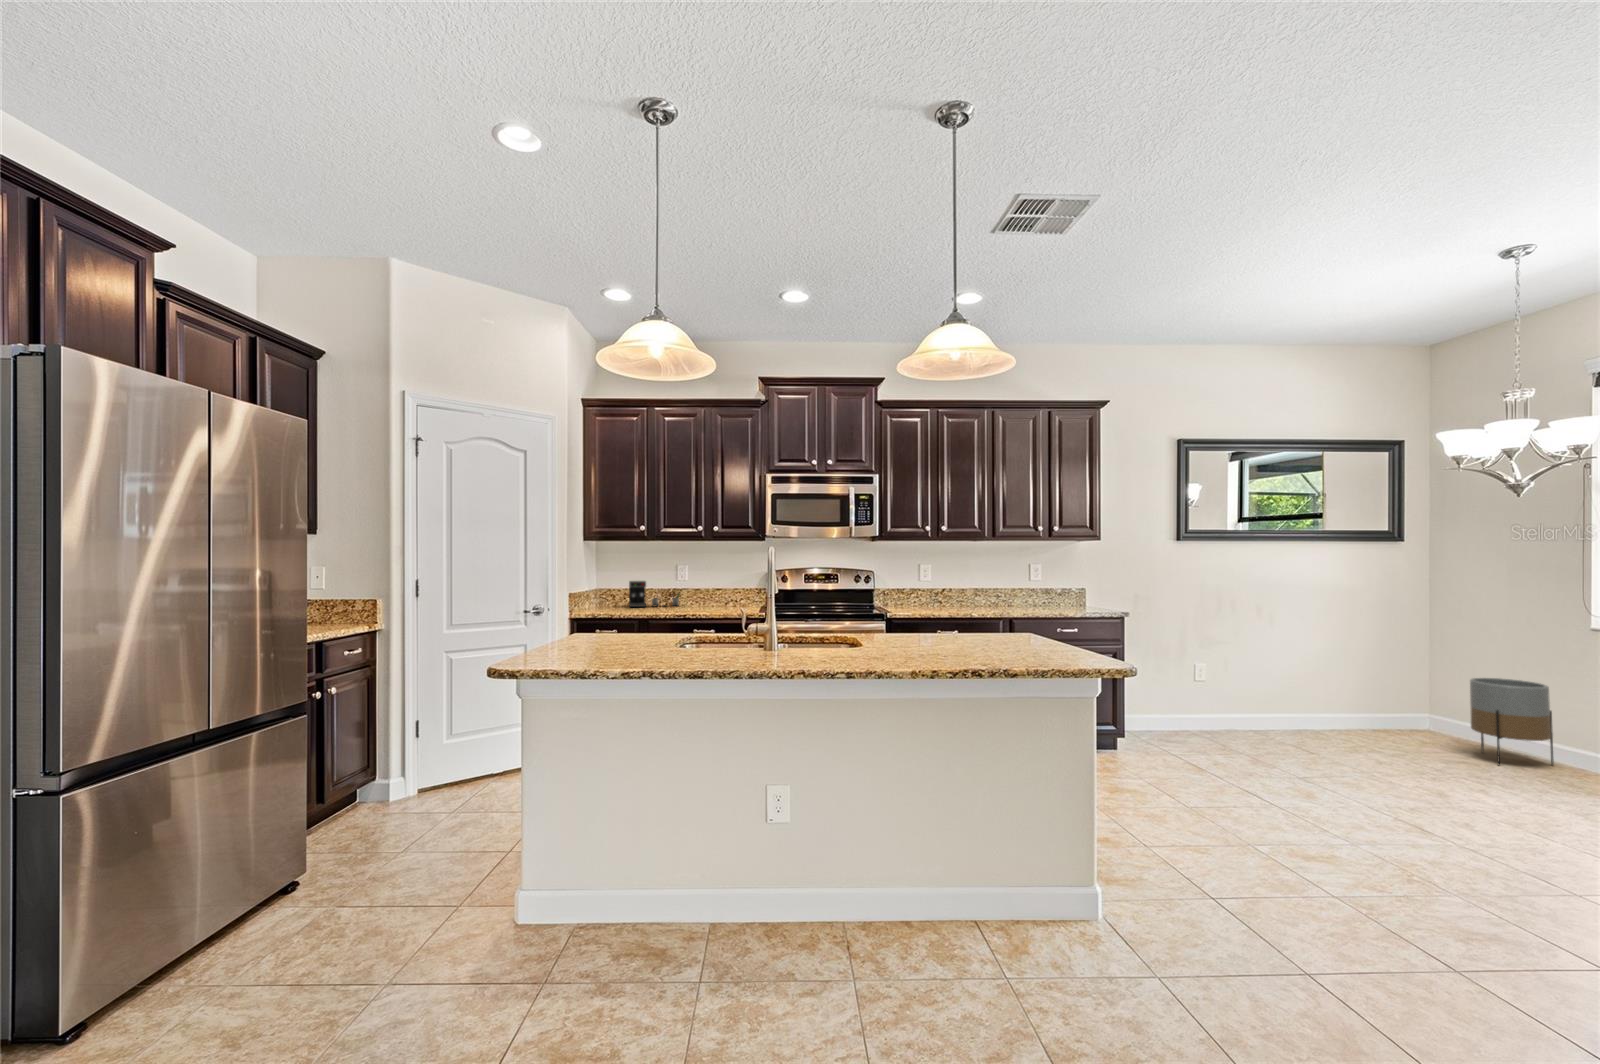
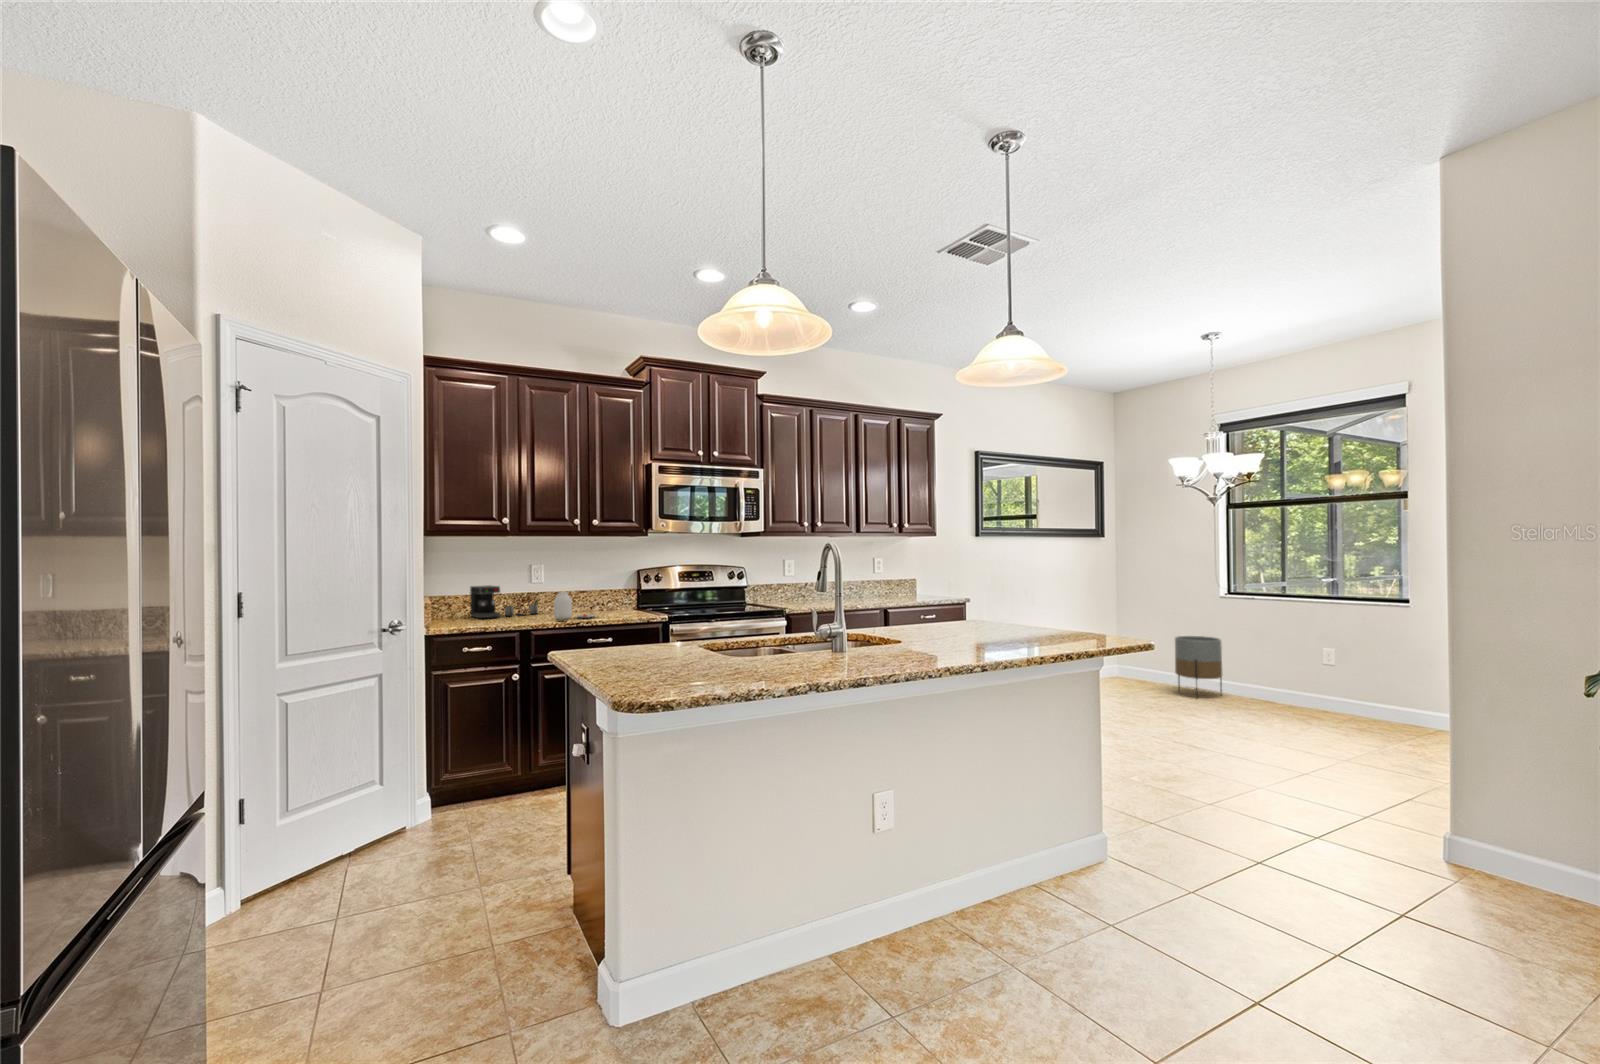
jar: none [679,588,717,612] -> present [554,592,594,620]

